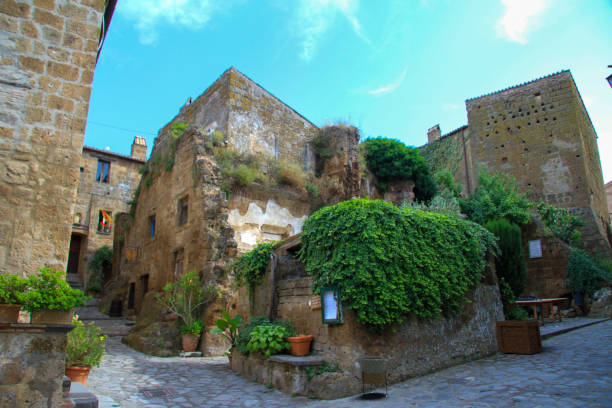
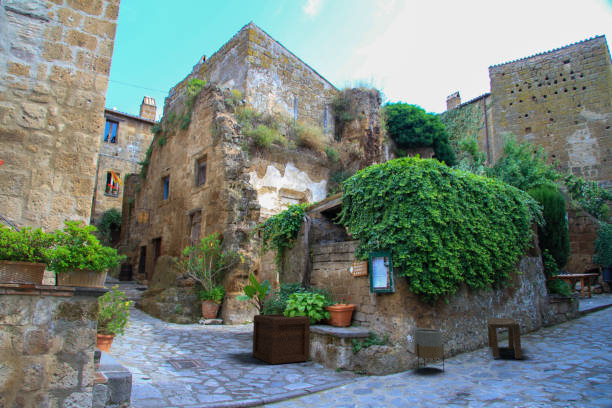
wooden crate: present [496,320,543,354] -> present [252,314,310,364]
bench: none [433,345,462,383] -> present [487,318,522,359]

